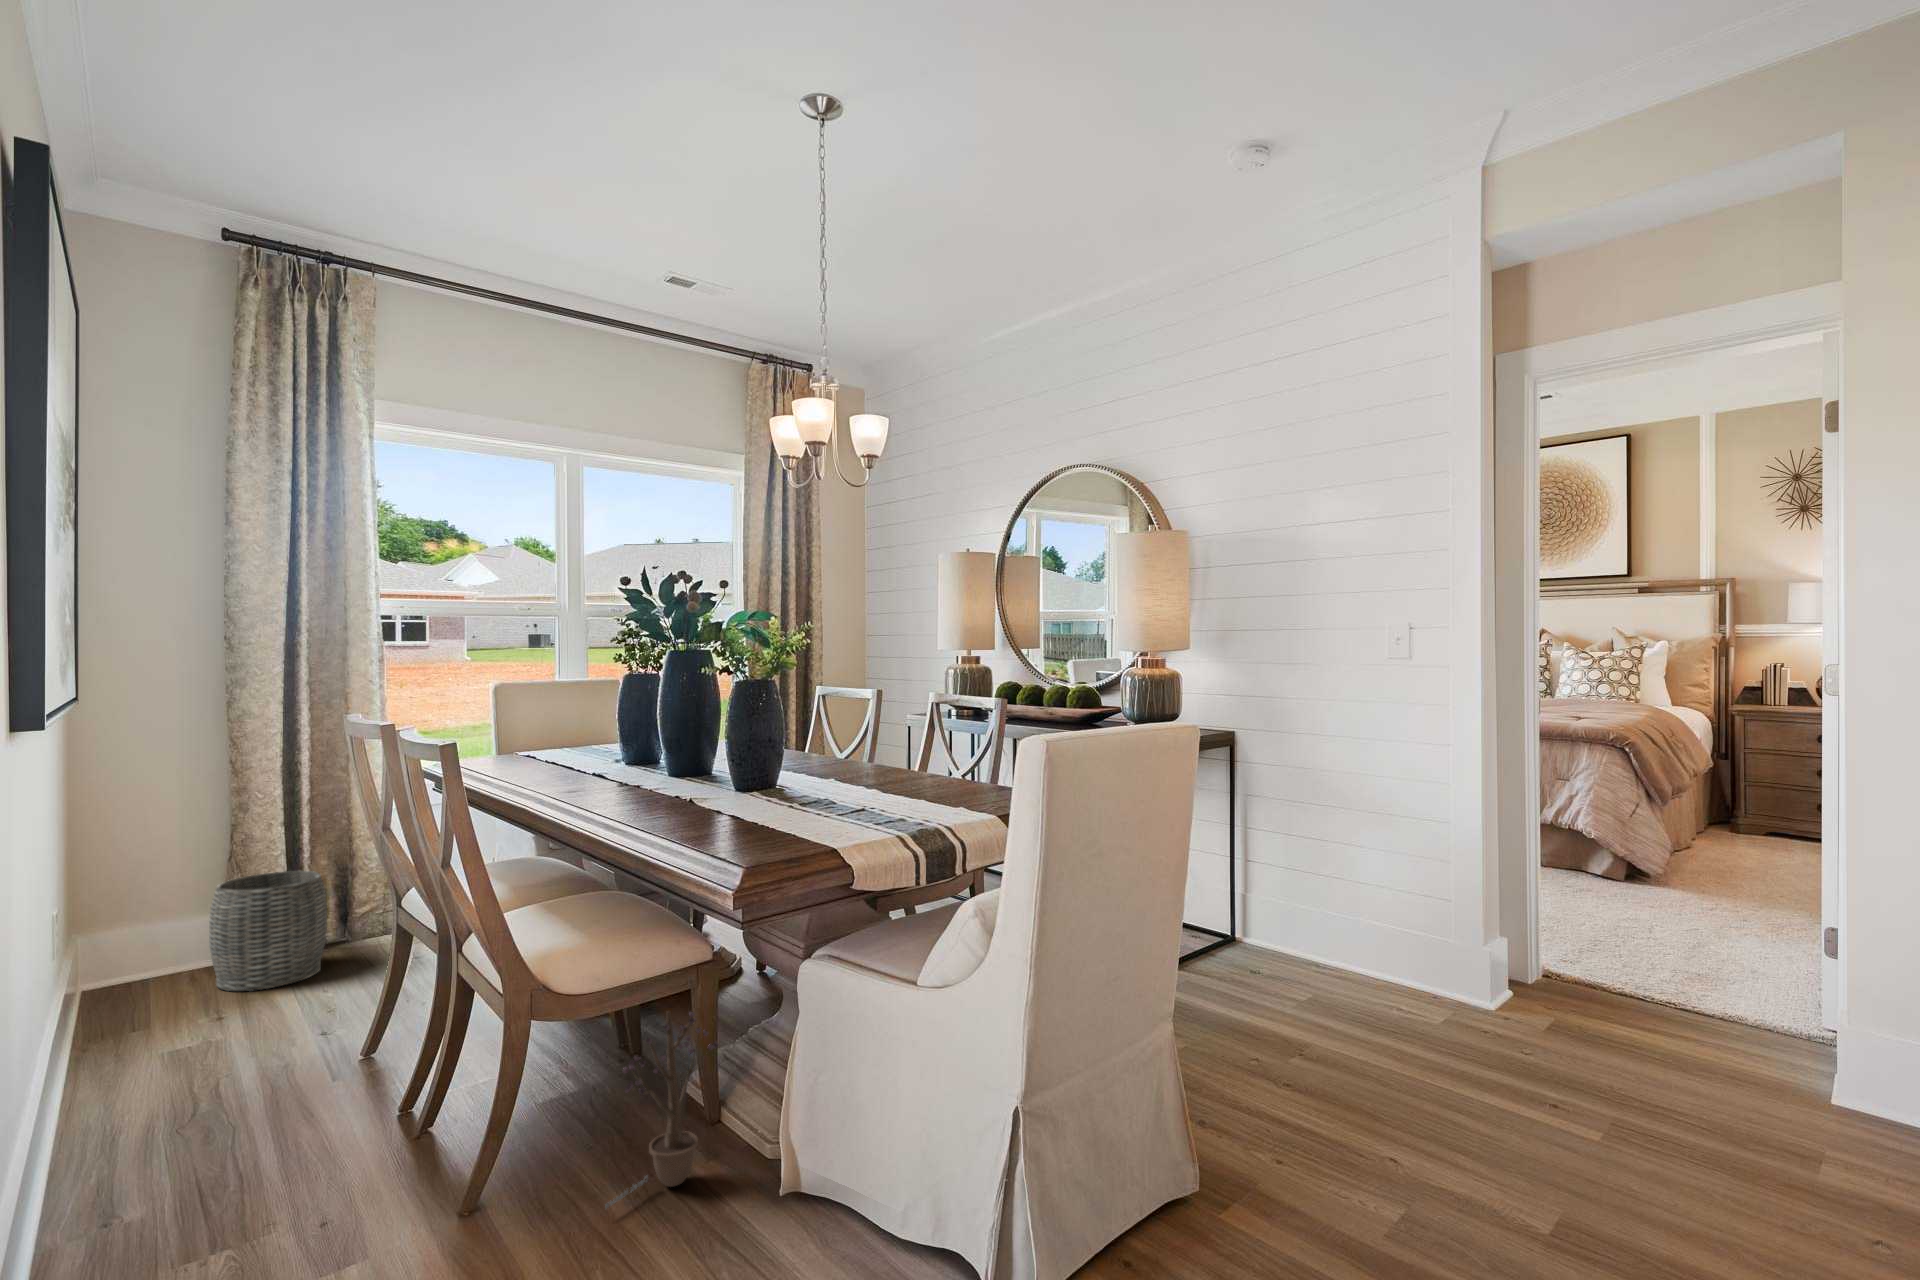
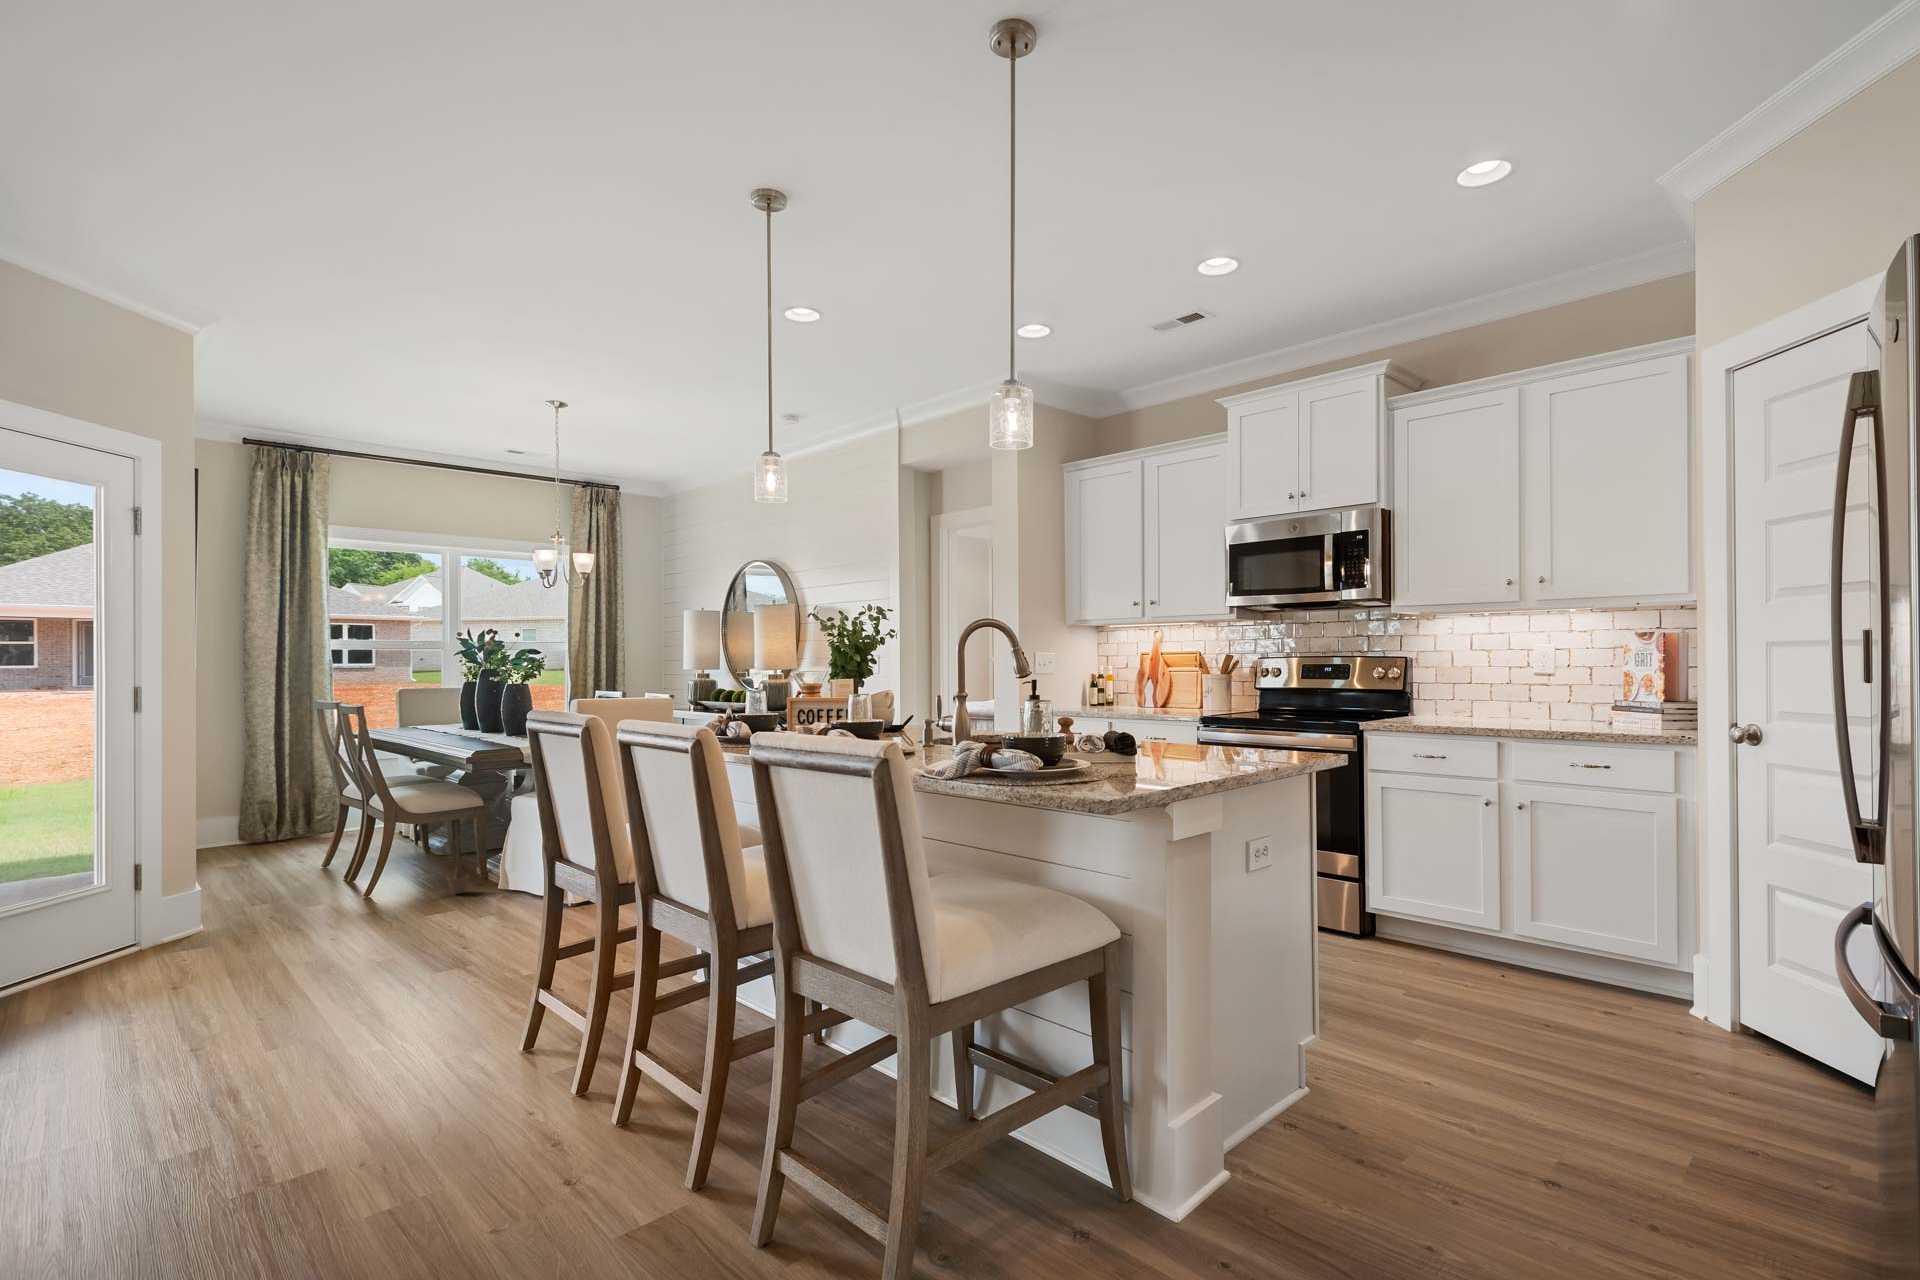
woven basket: present [209,871,327,991] -> none [236,792,300,852]

